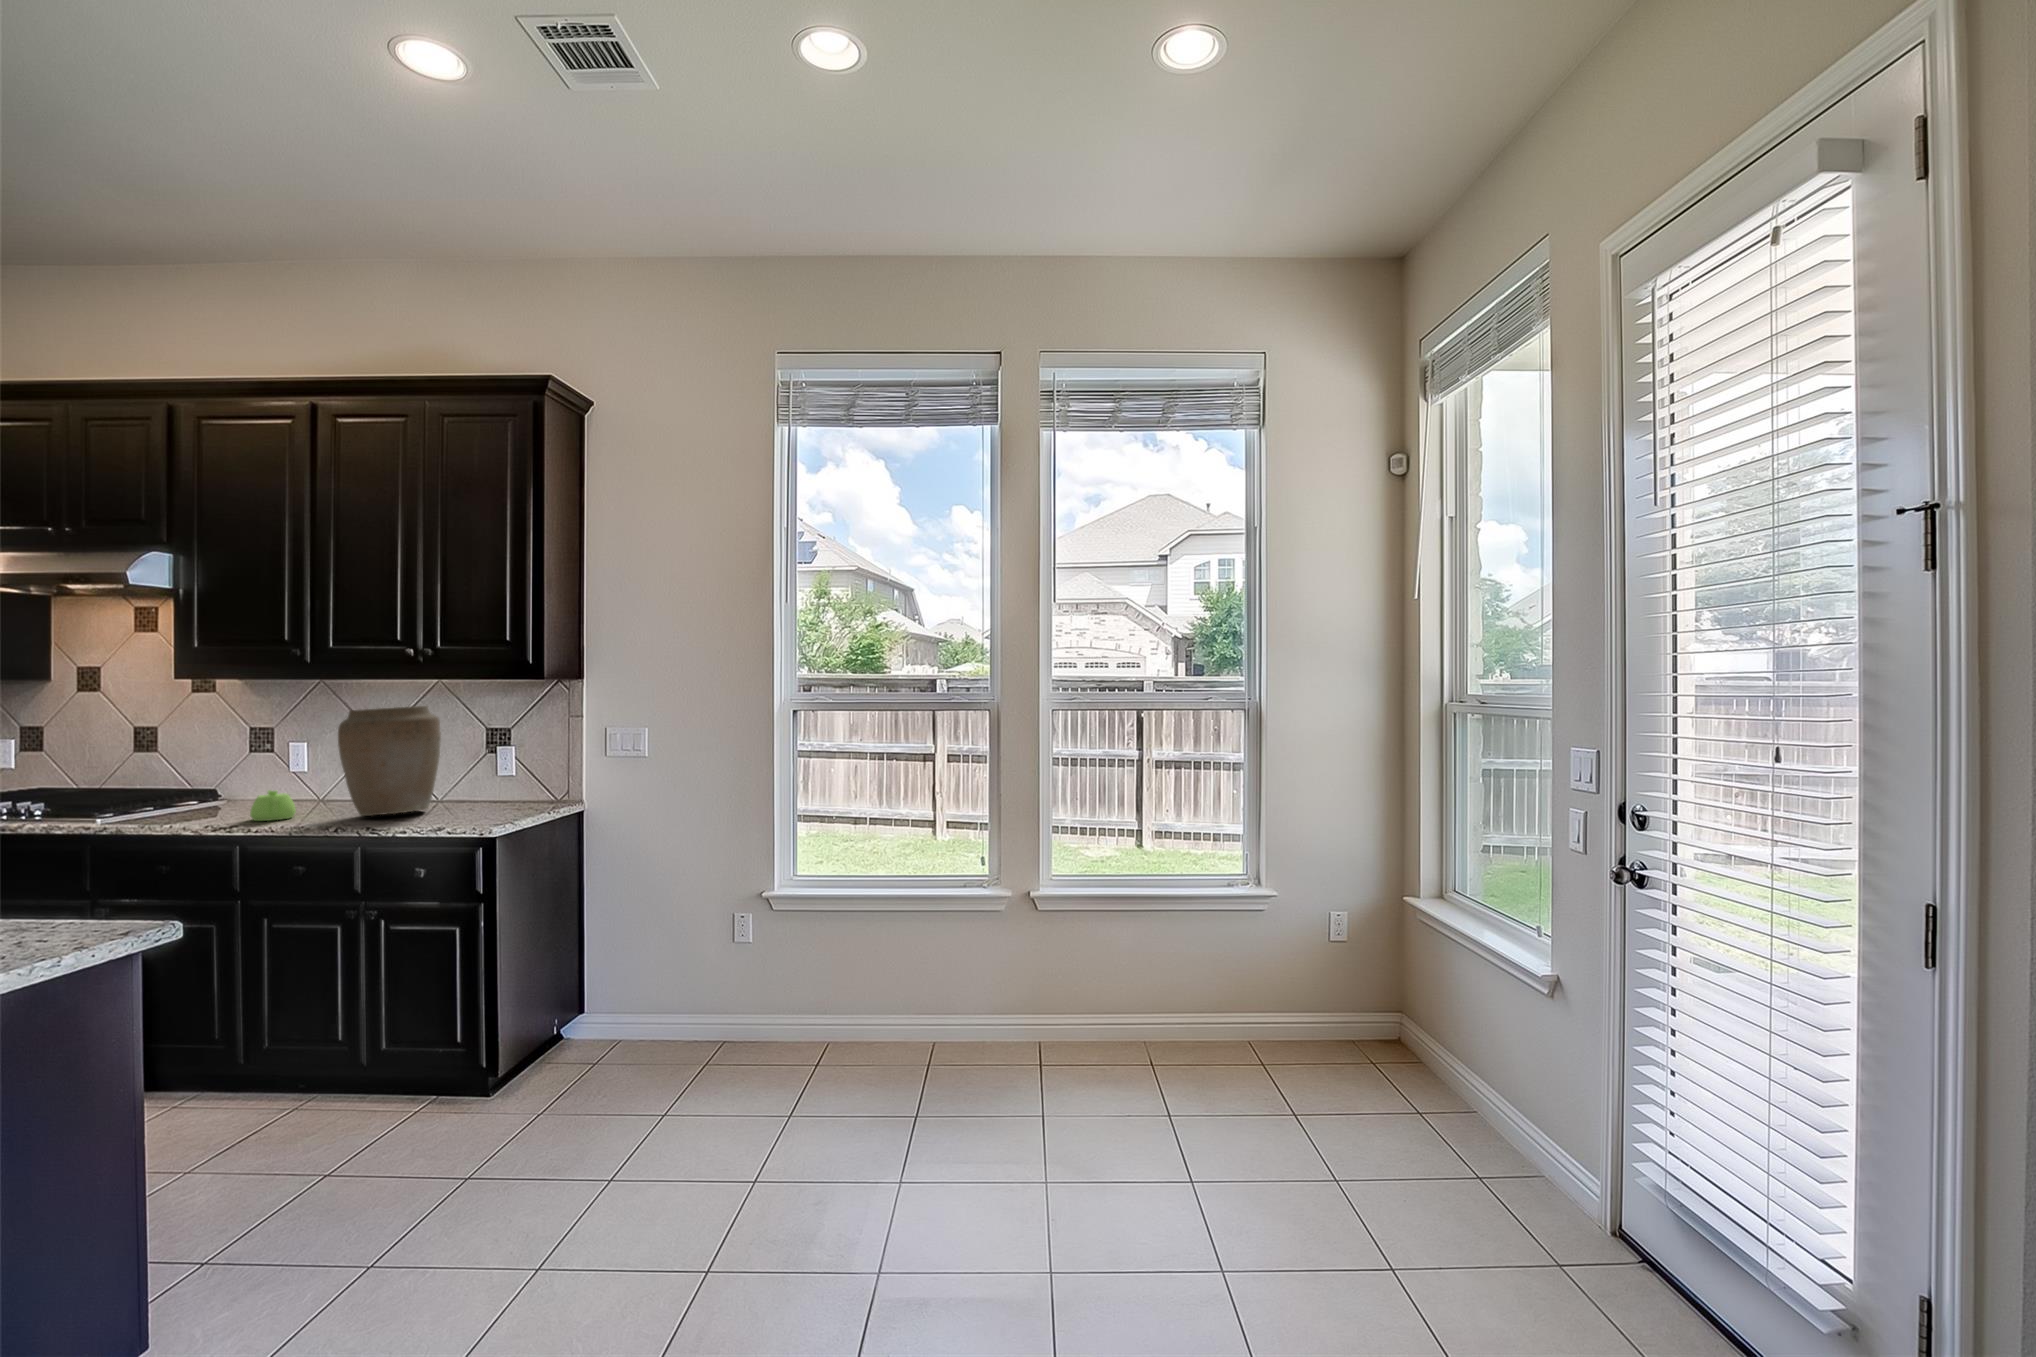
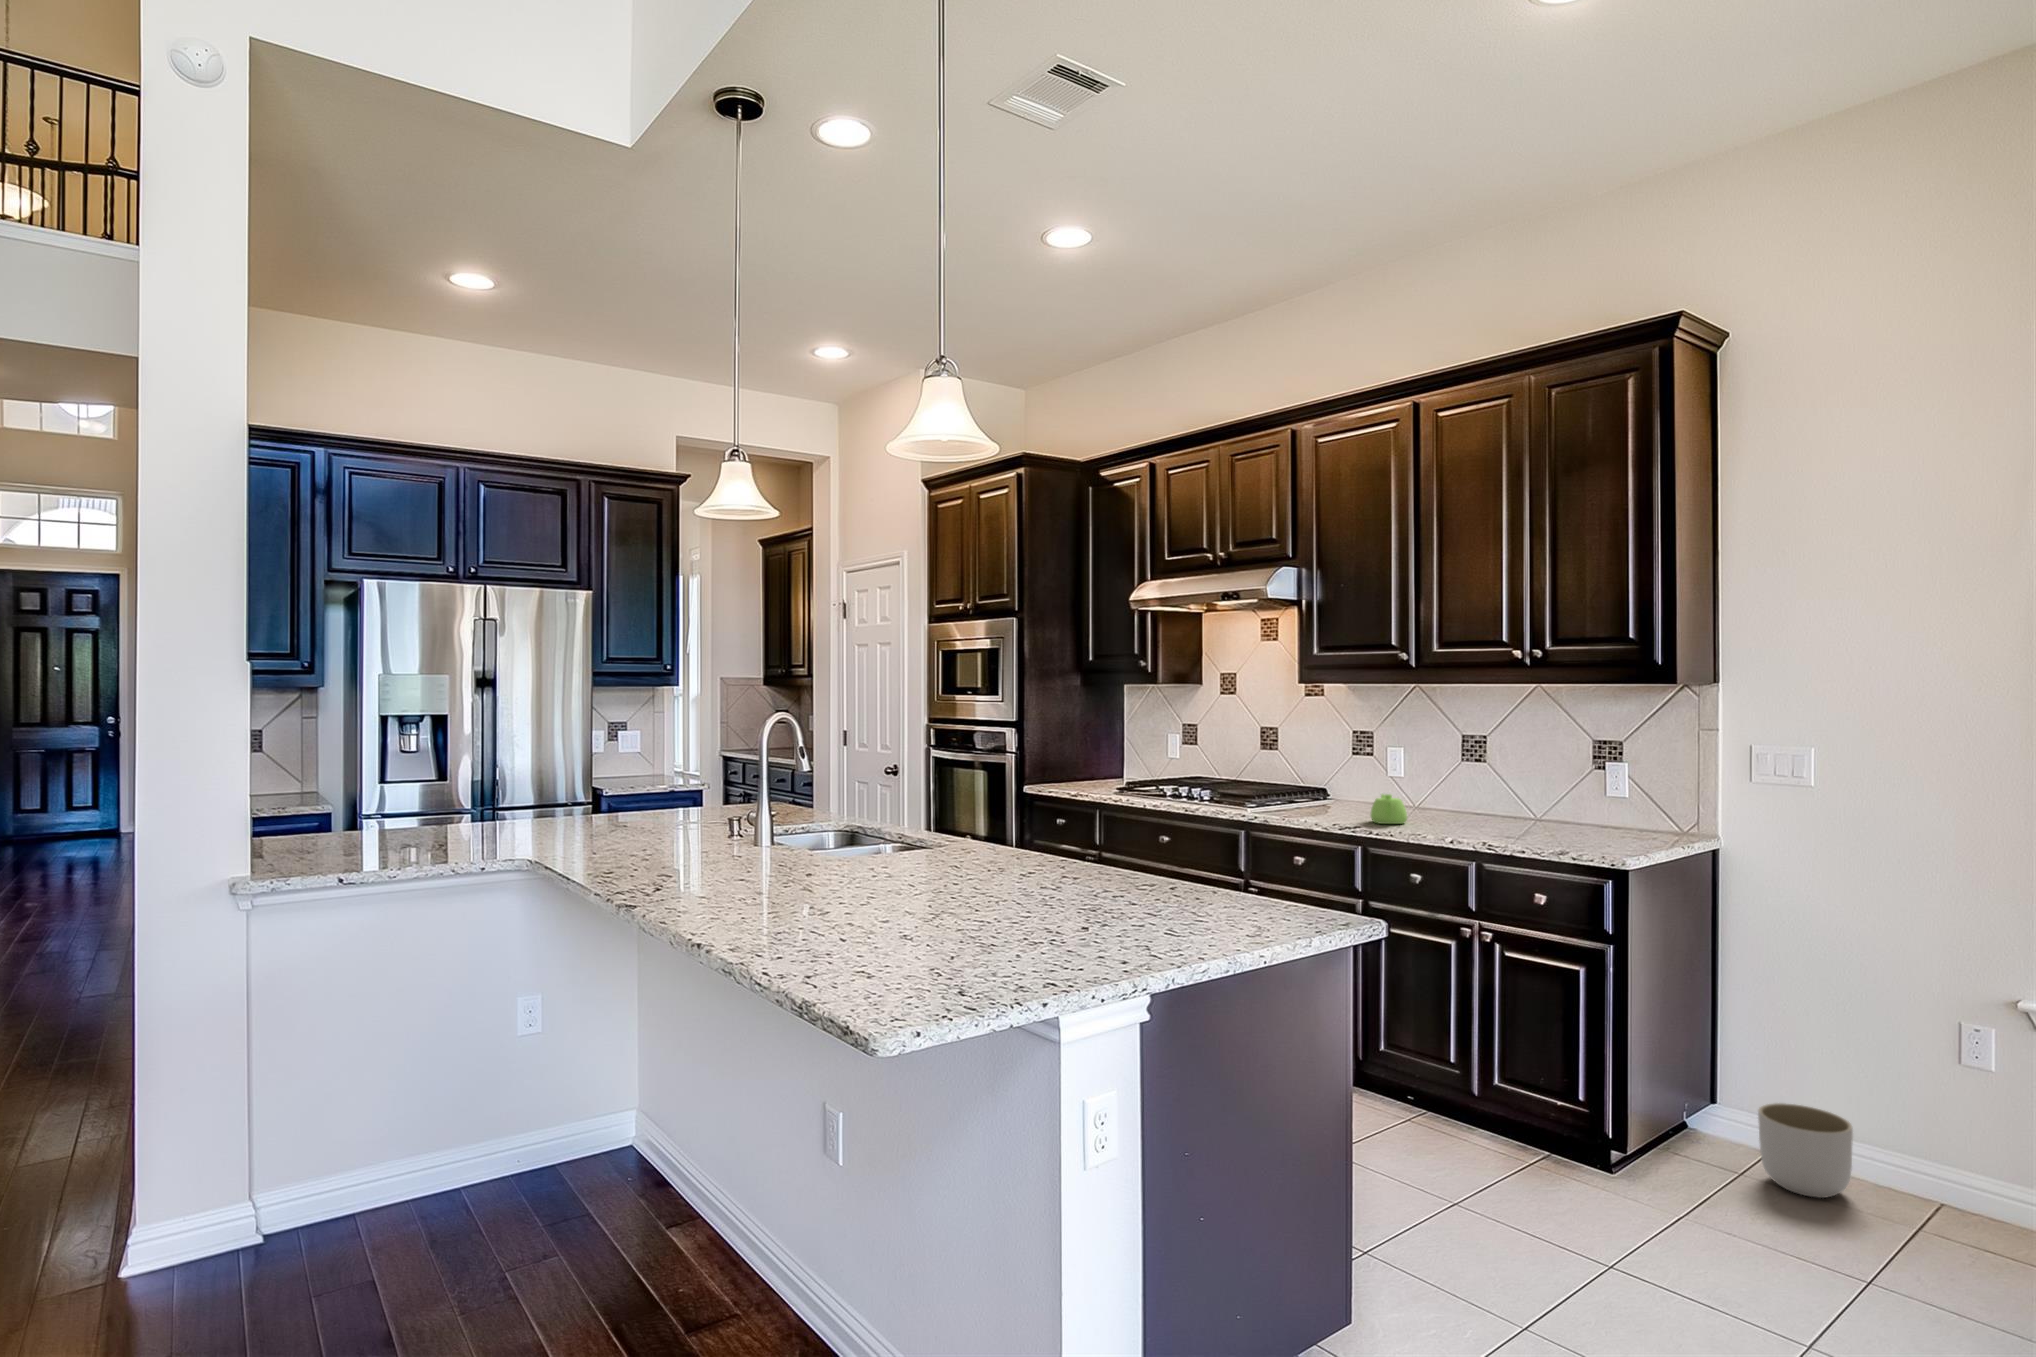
vase: present [338,706,441,816] -> none [1448,712,1546,830]
planter: none [602,993,665,1062] -> present [1758,1103,1853,1198]

